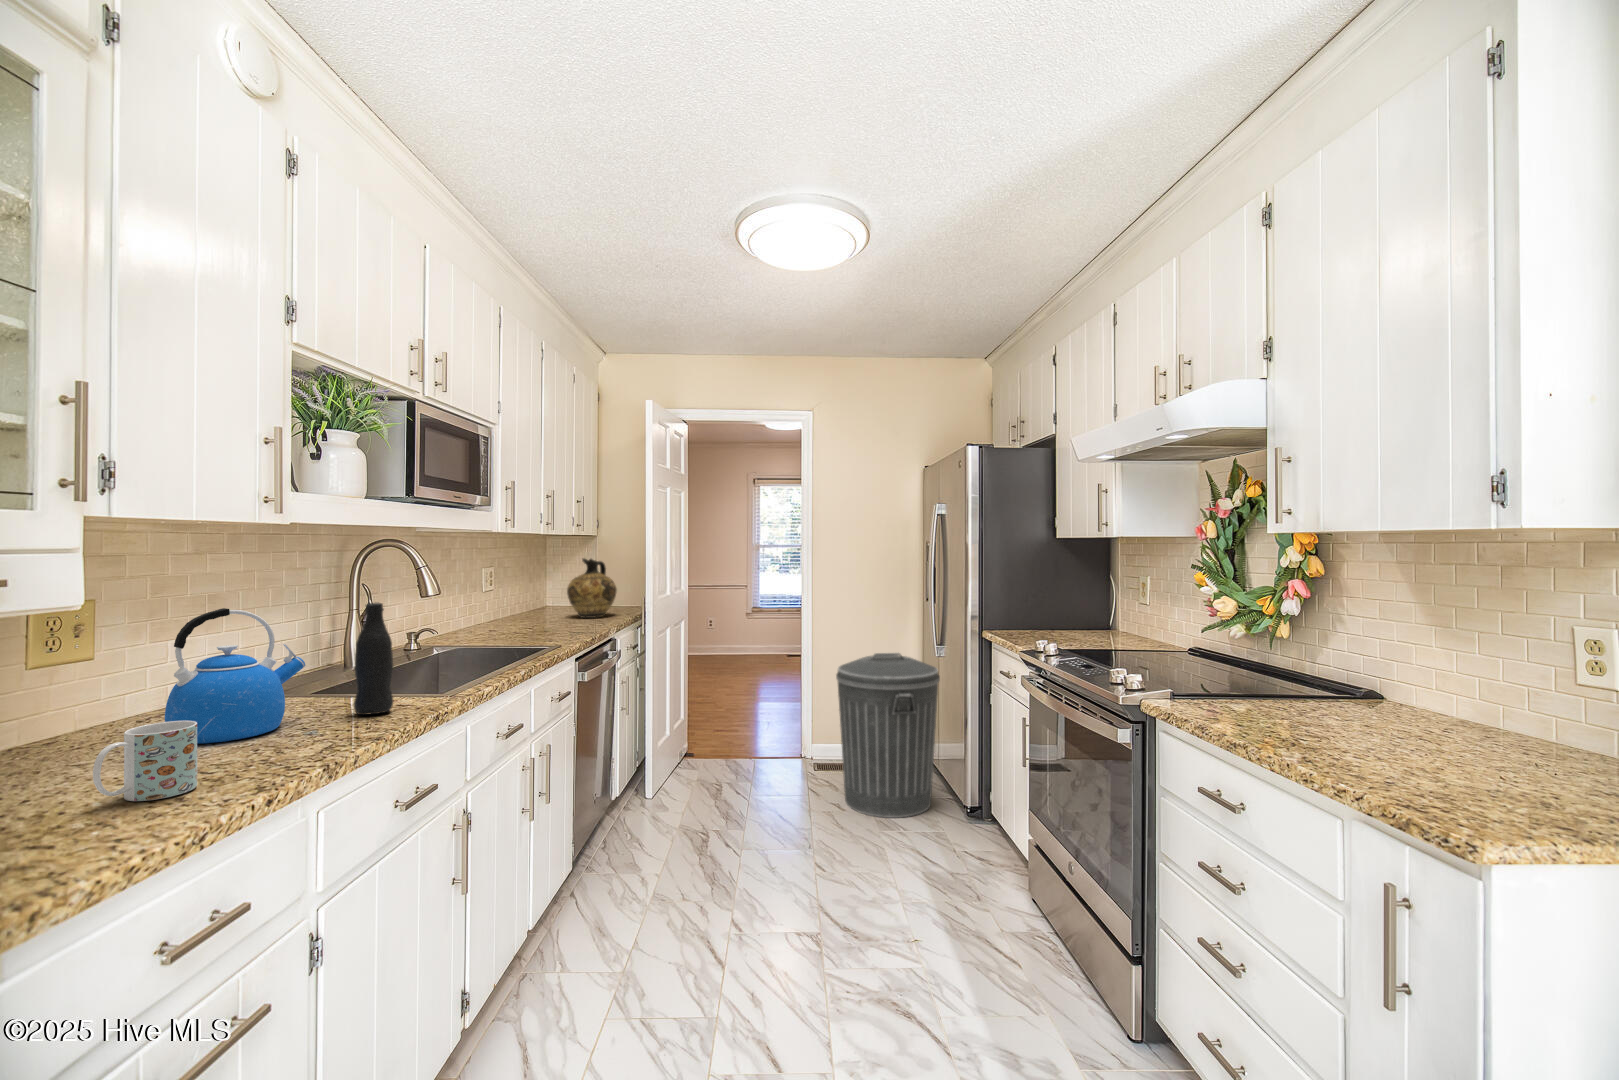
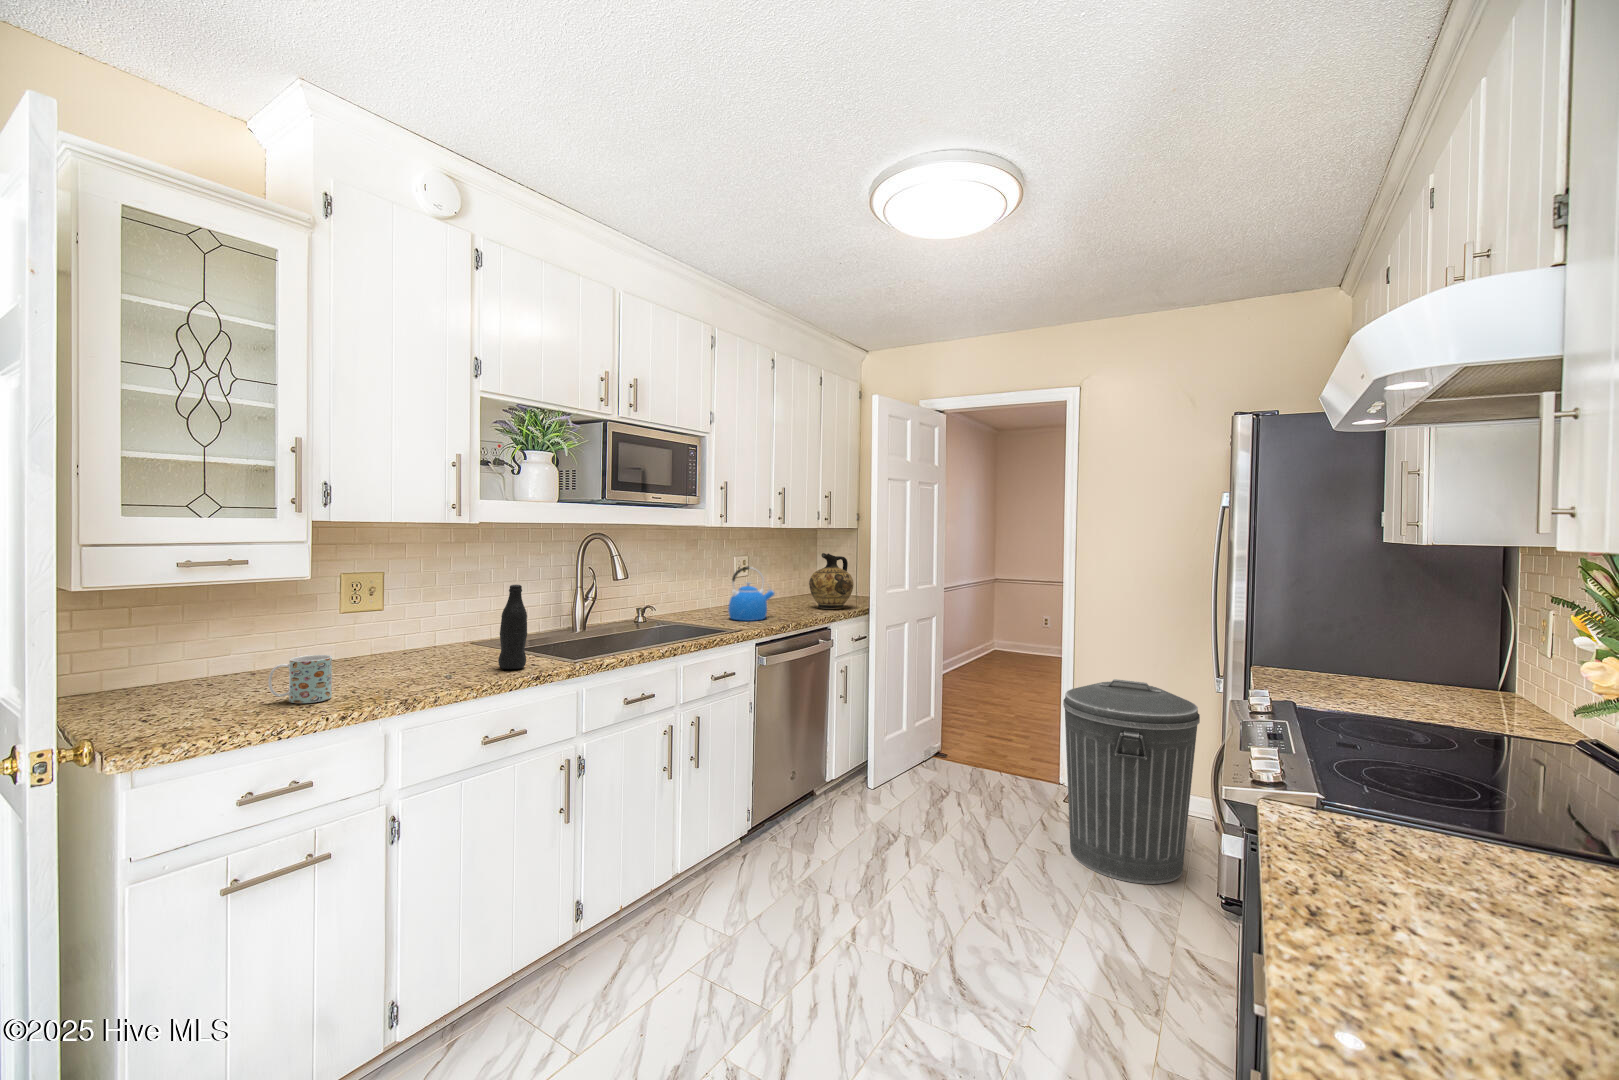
kettle: present [165,608,305,744] -> present [728,566,774,621]

